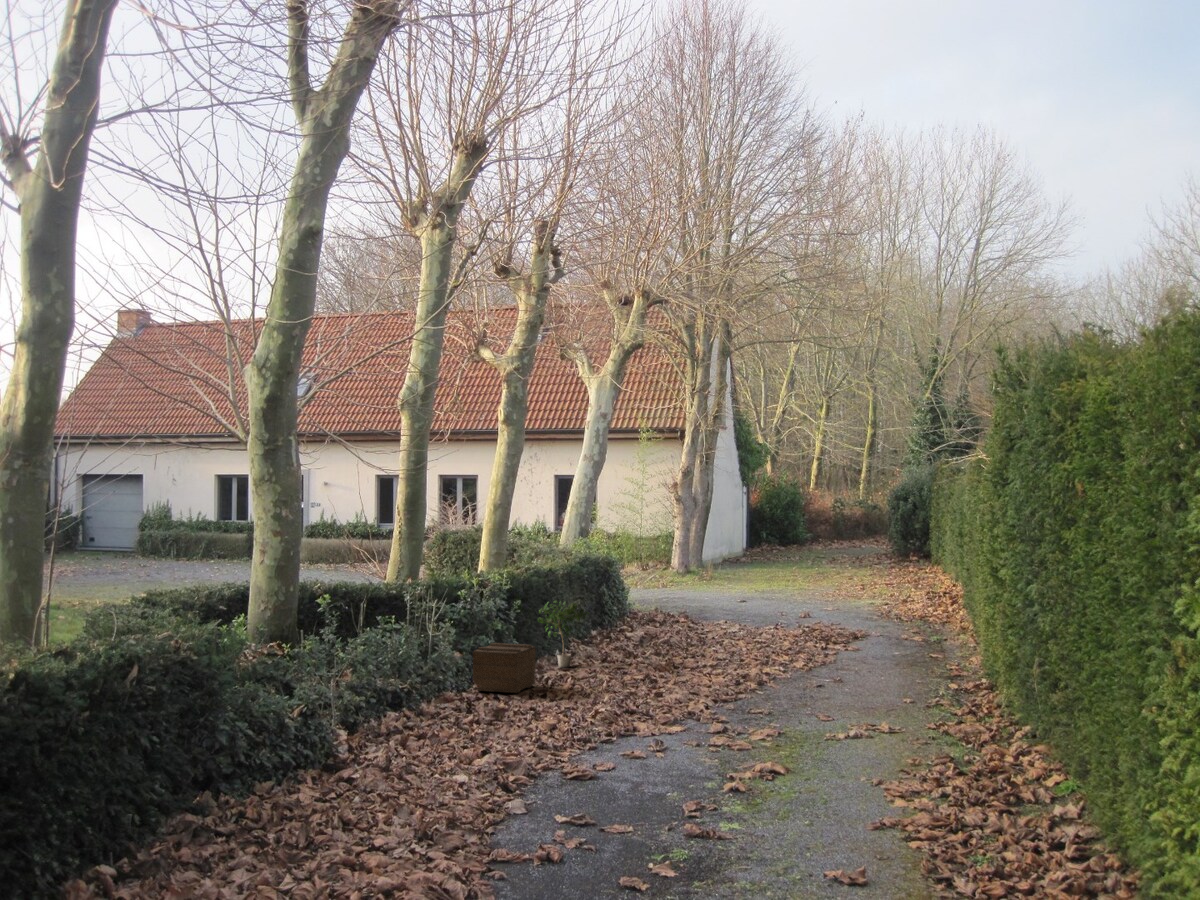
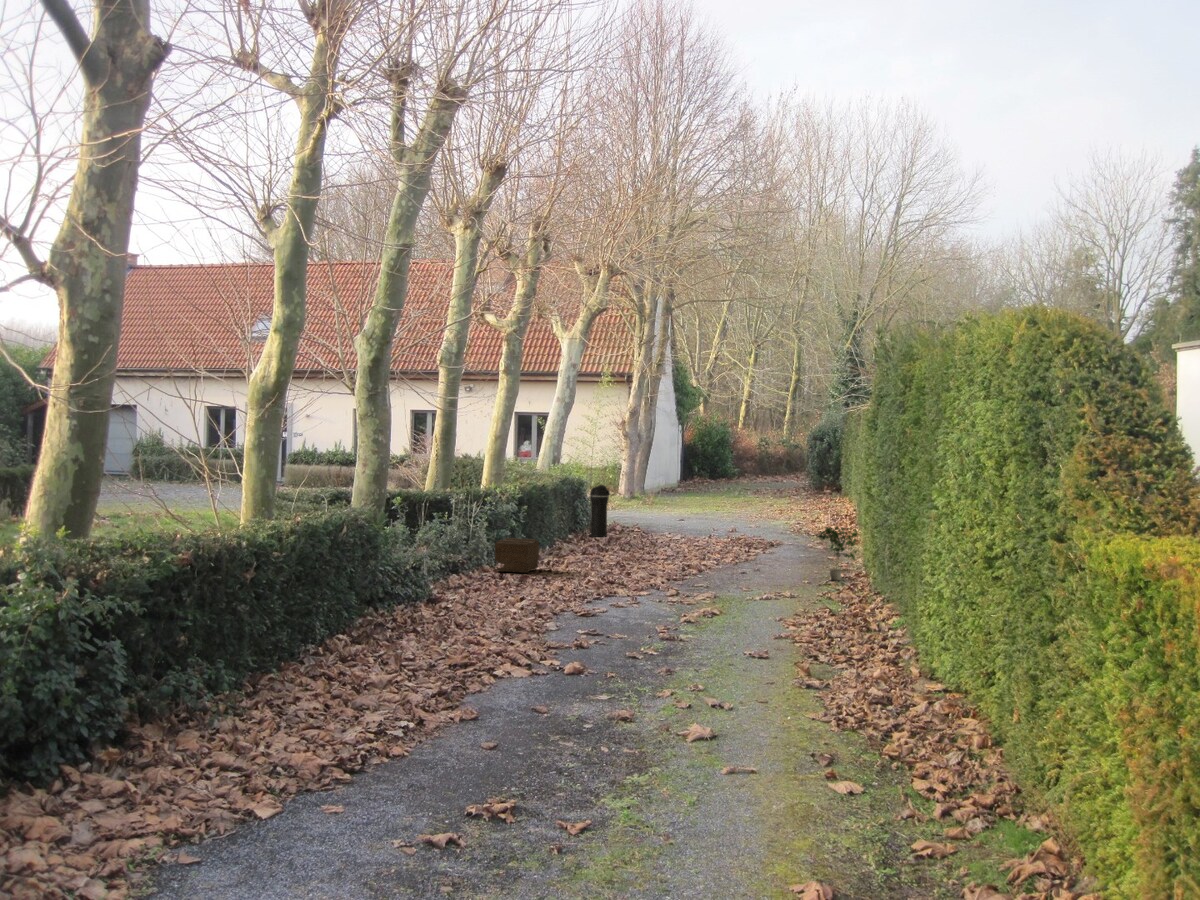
trash can: none [621,562,648,629] -> present [590,485,610,537]
potted plant: present [538,601,589,668] -> present [817,526,858,581]

